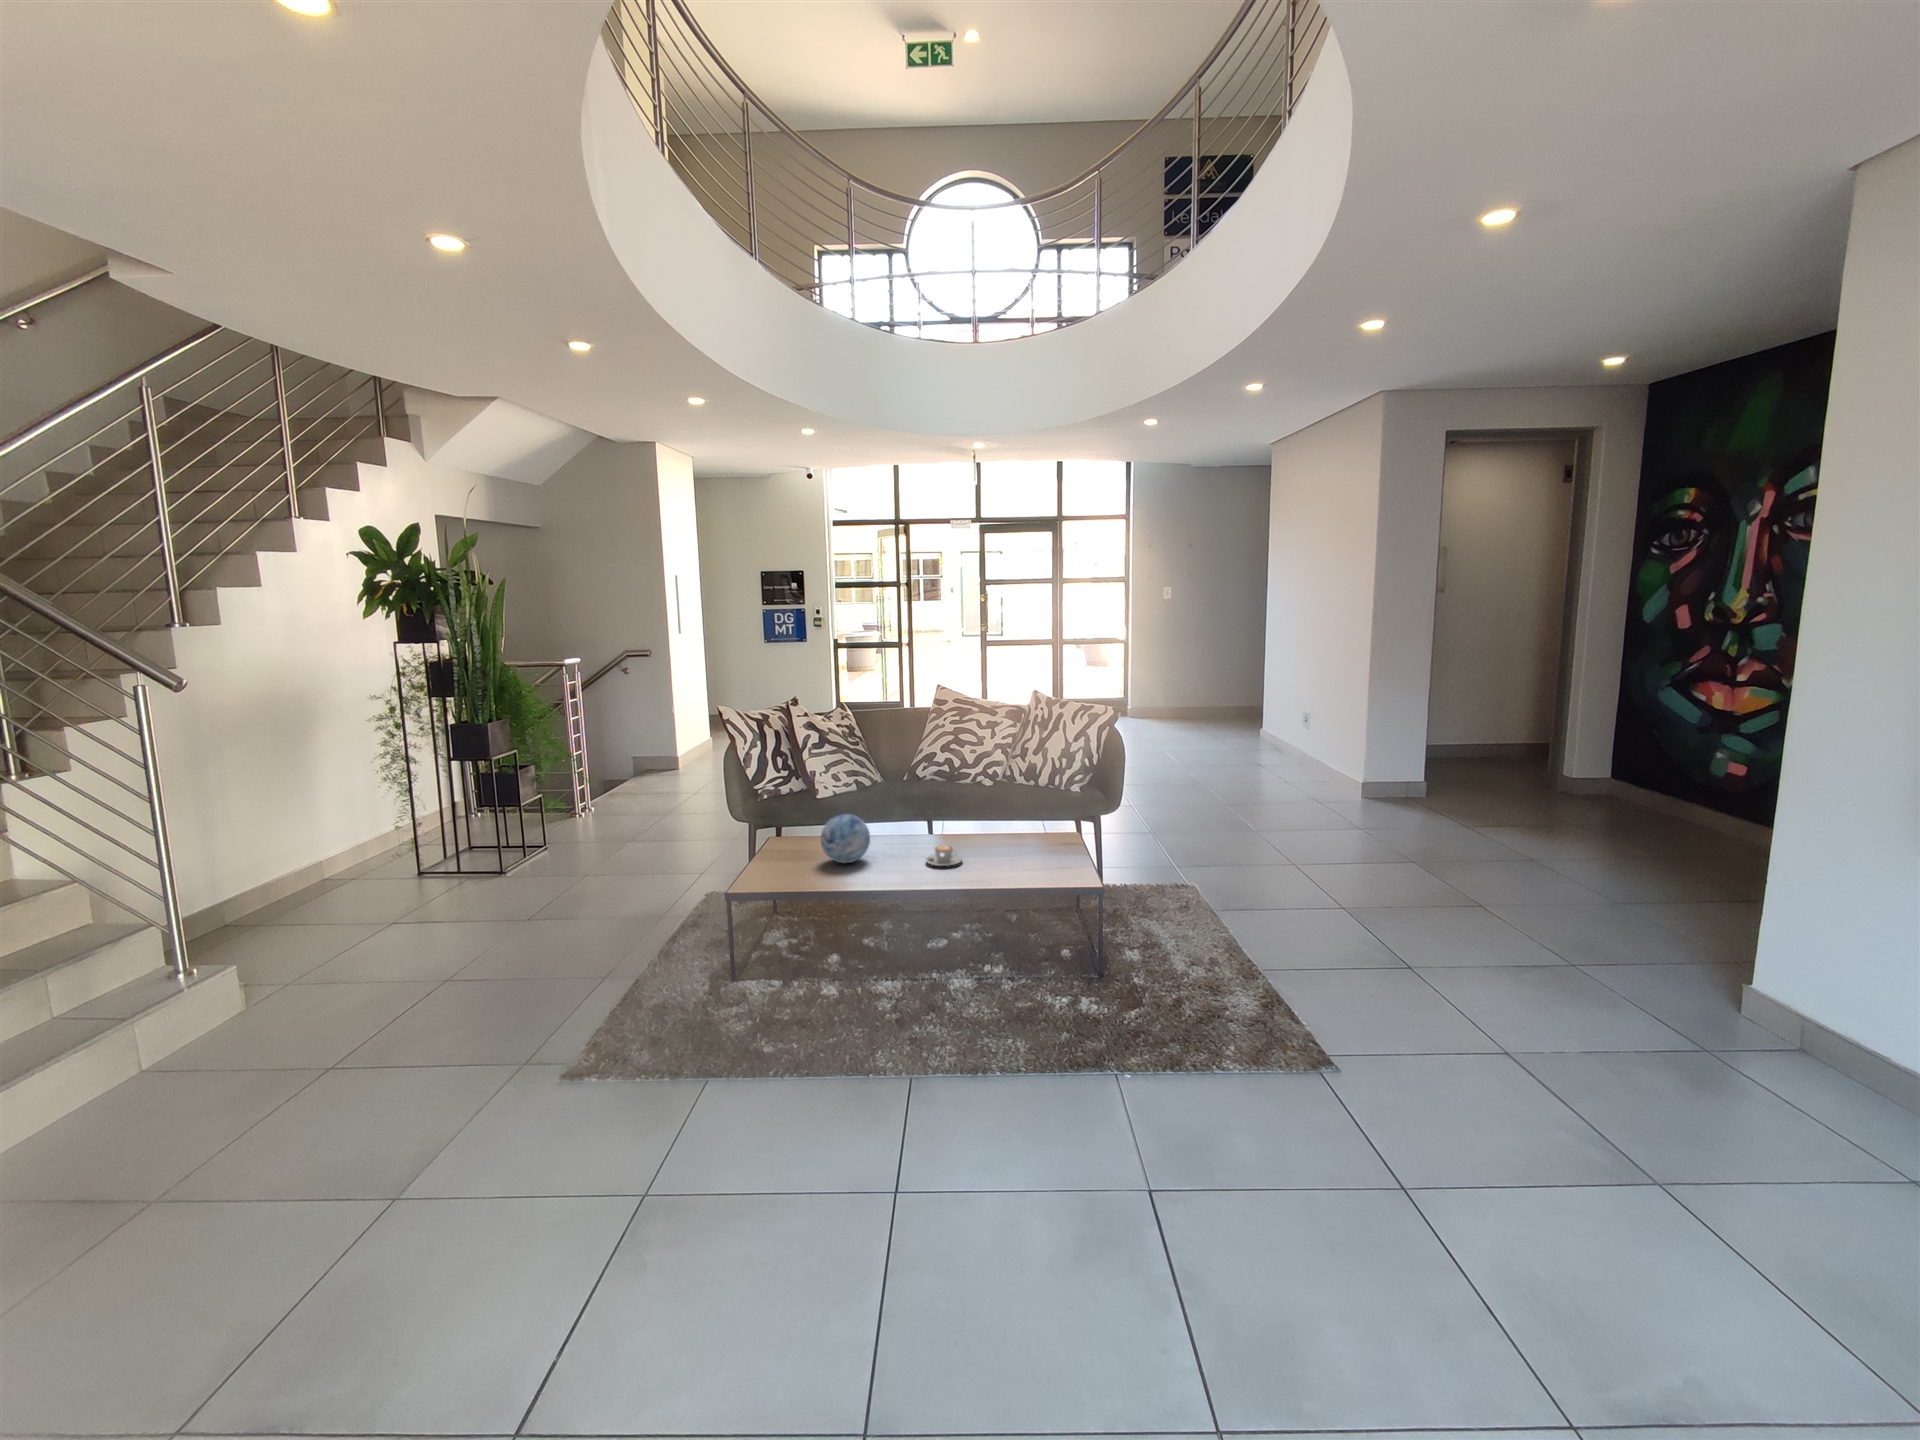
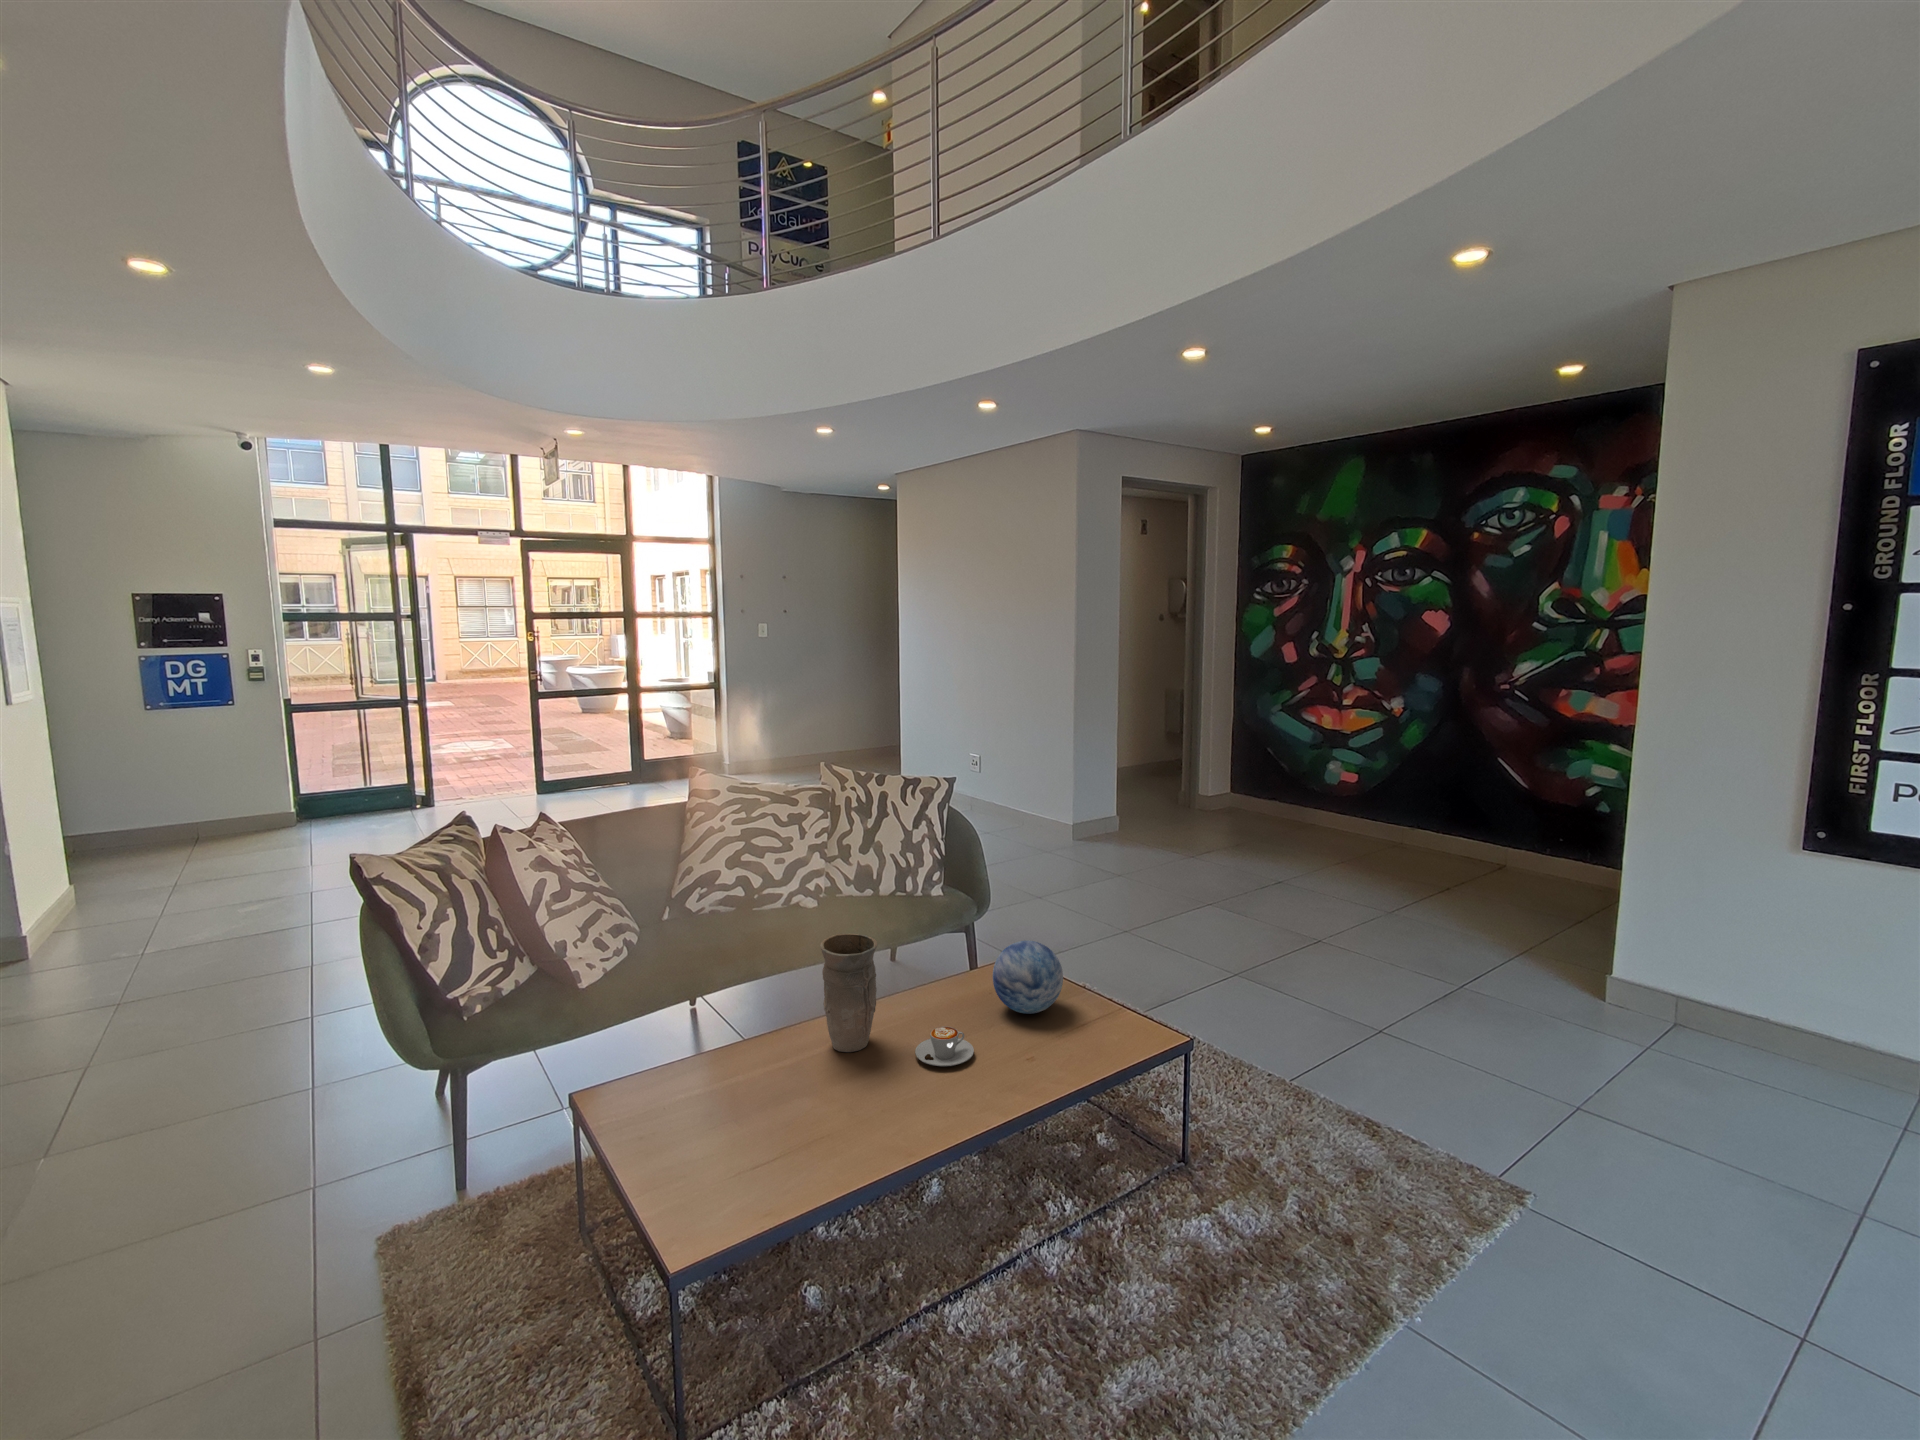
vase: none [889,781,925,851] -> present [820,933,877,1052]
decorative orb: present [821,814,870,863] -> present [993,940,1063,1014]

